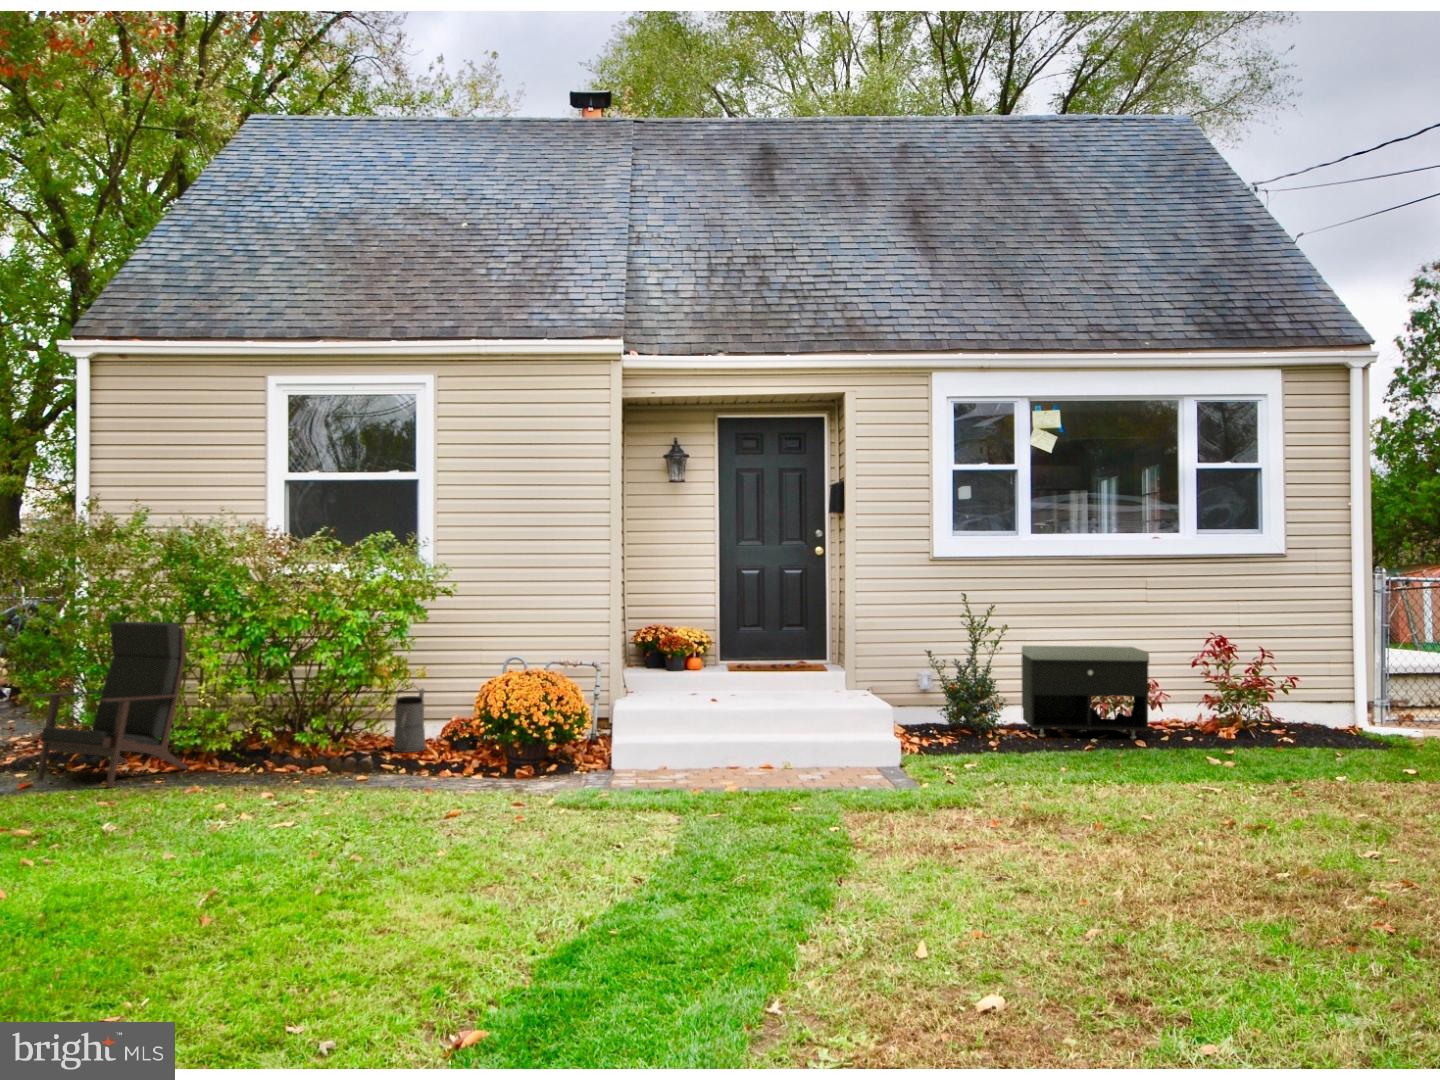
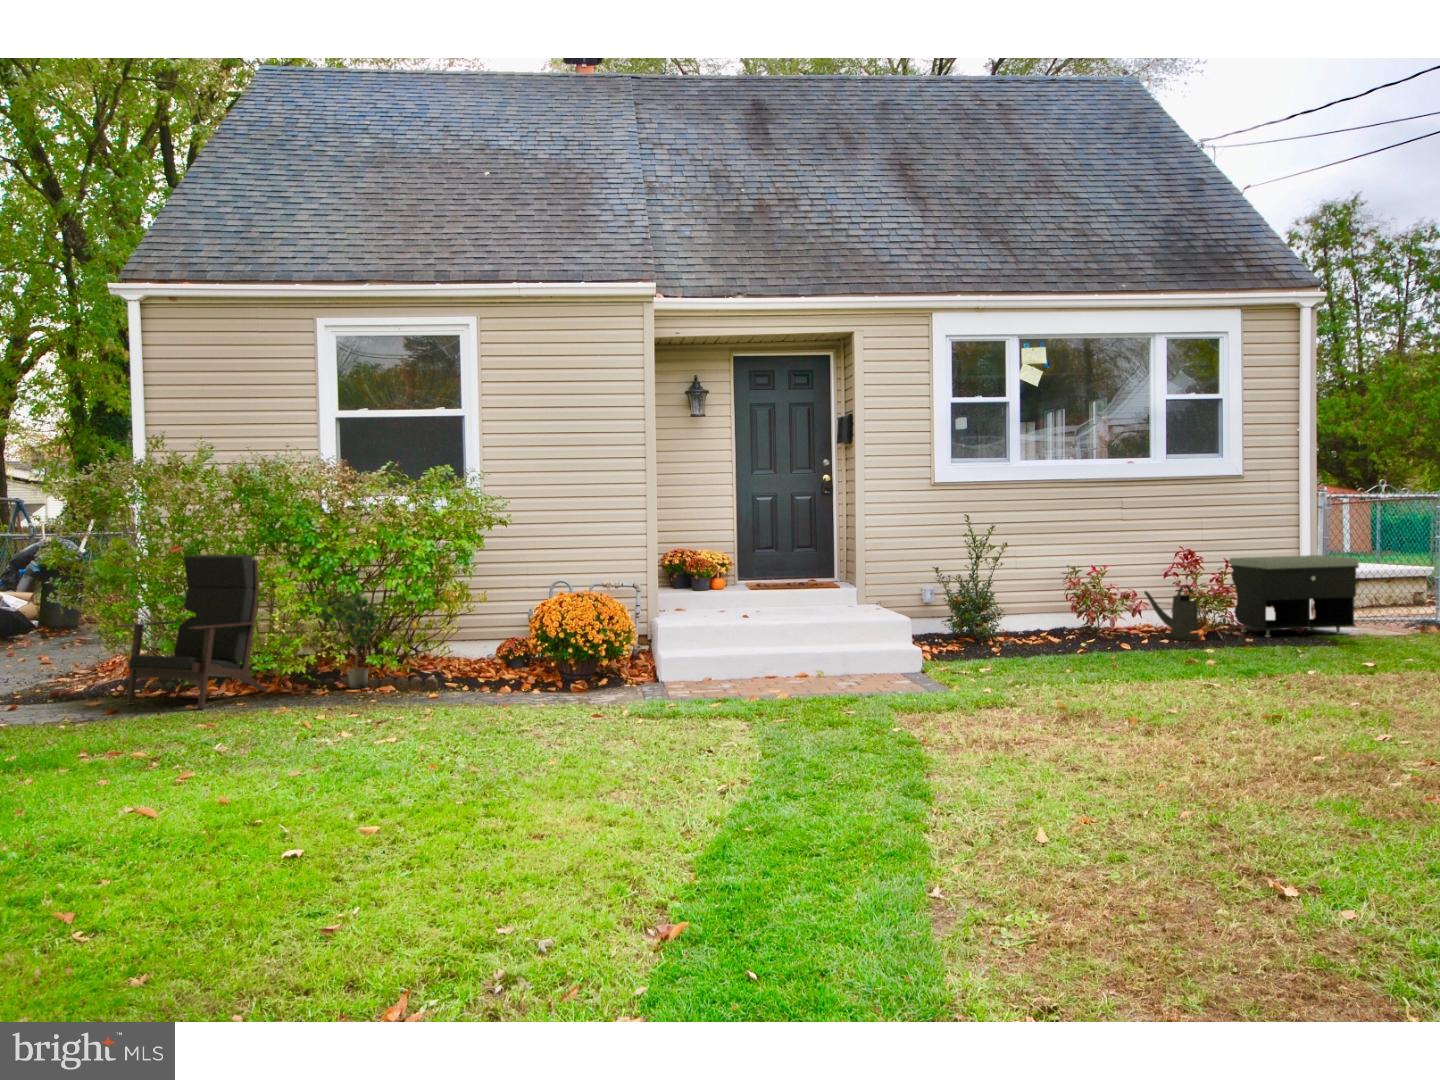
storage bench: present [1021,646,1149,738] -> present [1229,555,1359,637]
potted plant: none [240,664,318,770] -> present [315,592,382,689]
watering can: present [392,689,426,752] -> present [1144,585,1207,641]

